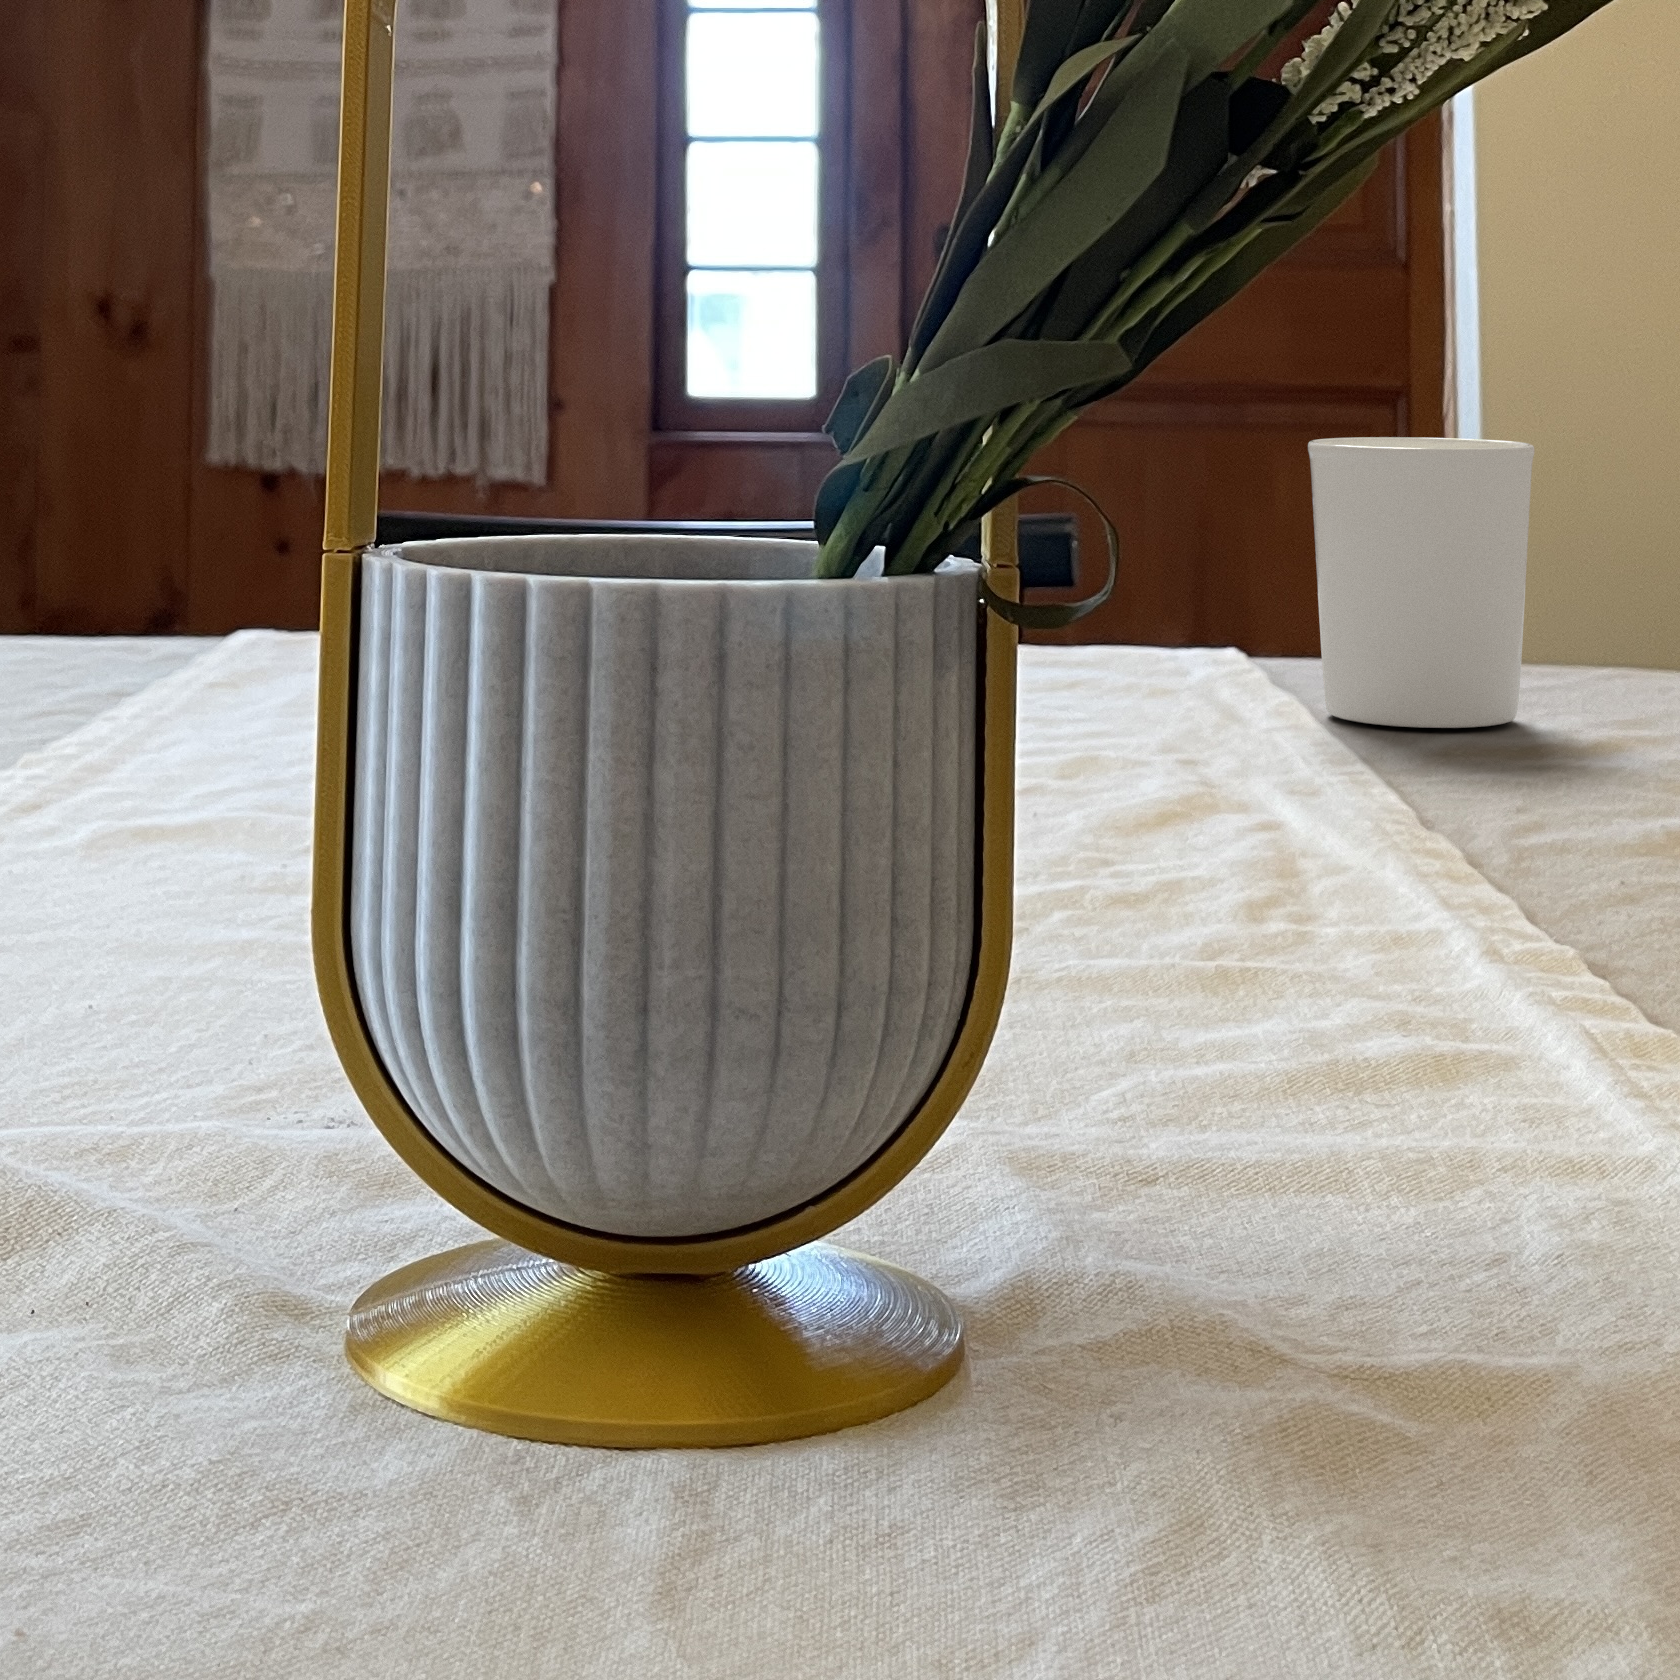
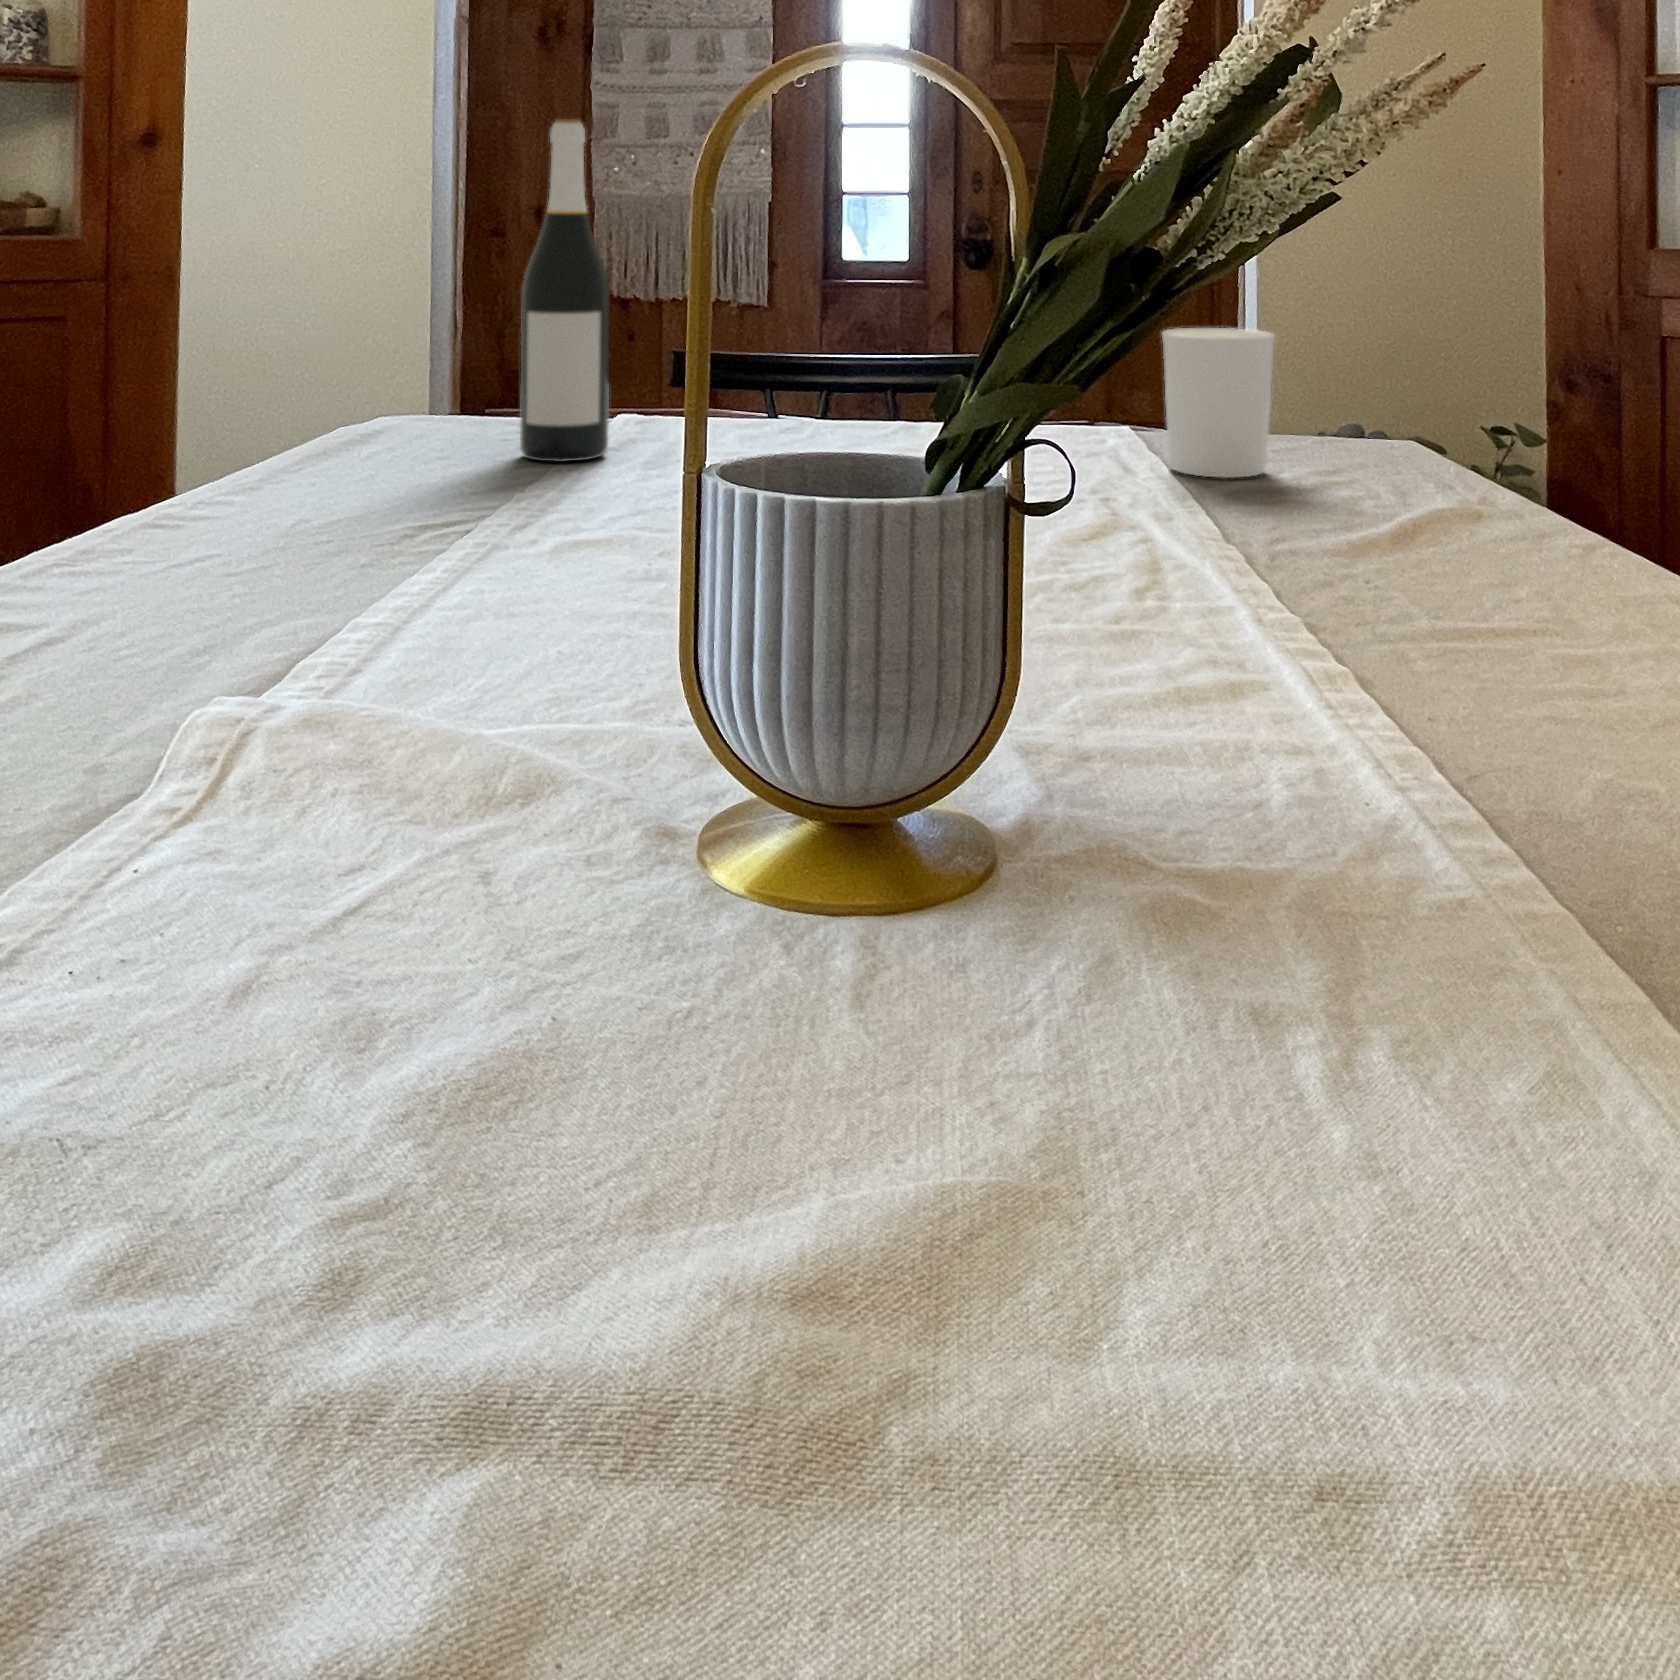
wine bottle: none [35,26,214,702] -> present [520,119,610,462]

